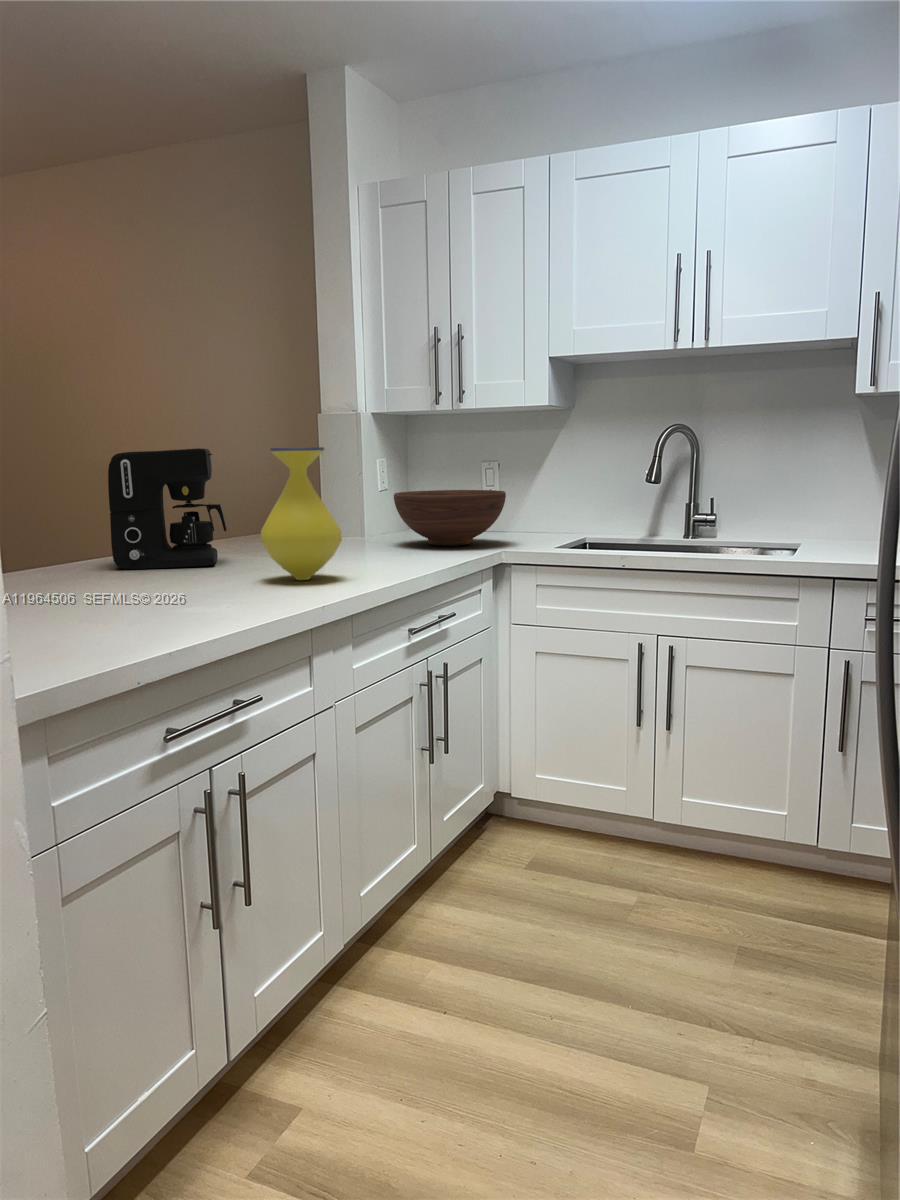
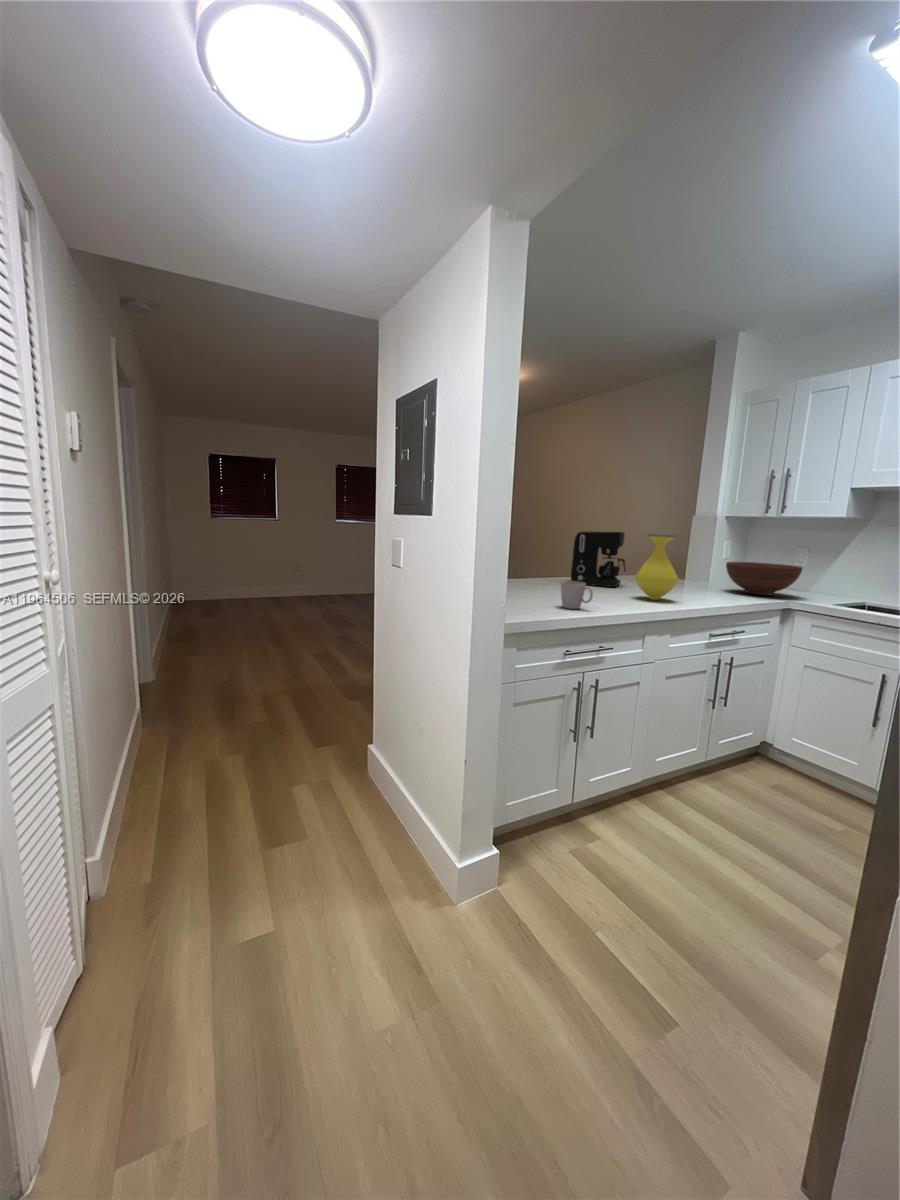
mug: none [118,564,200,629] -> present [561,581,593,609]

